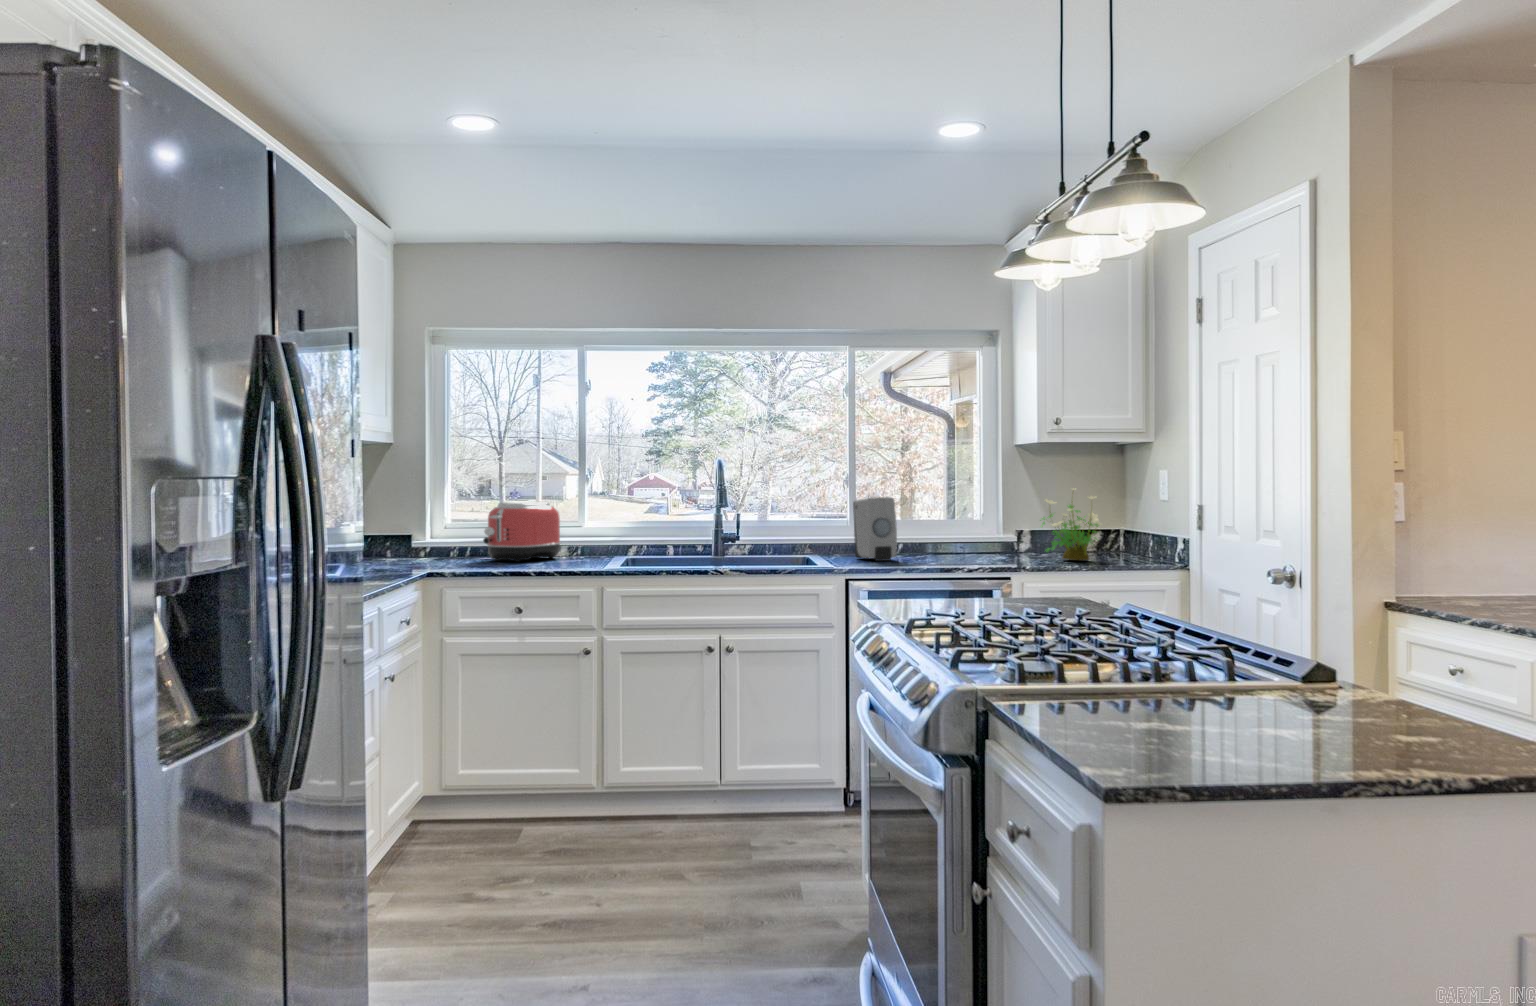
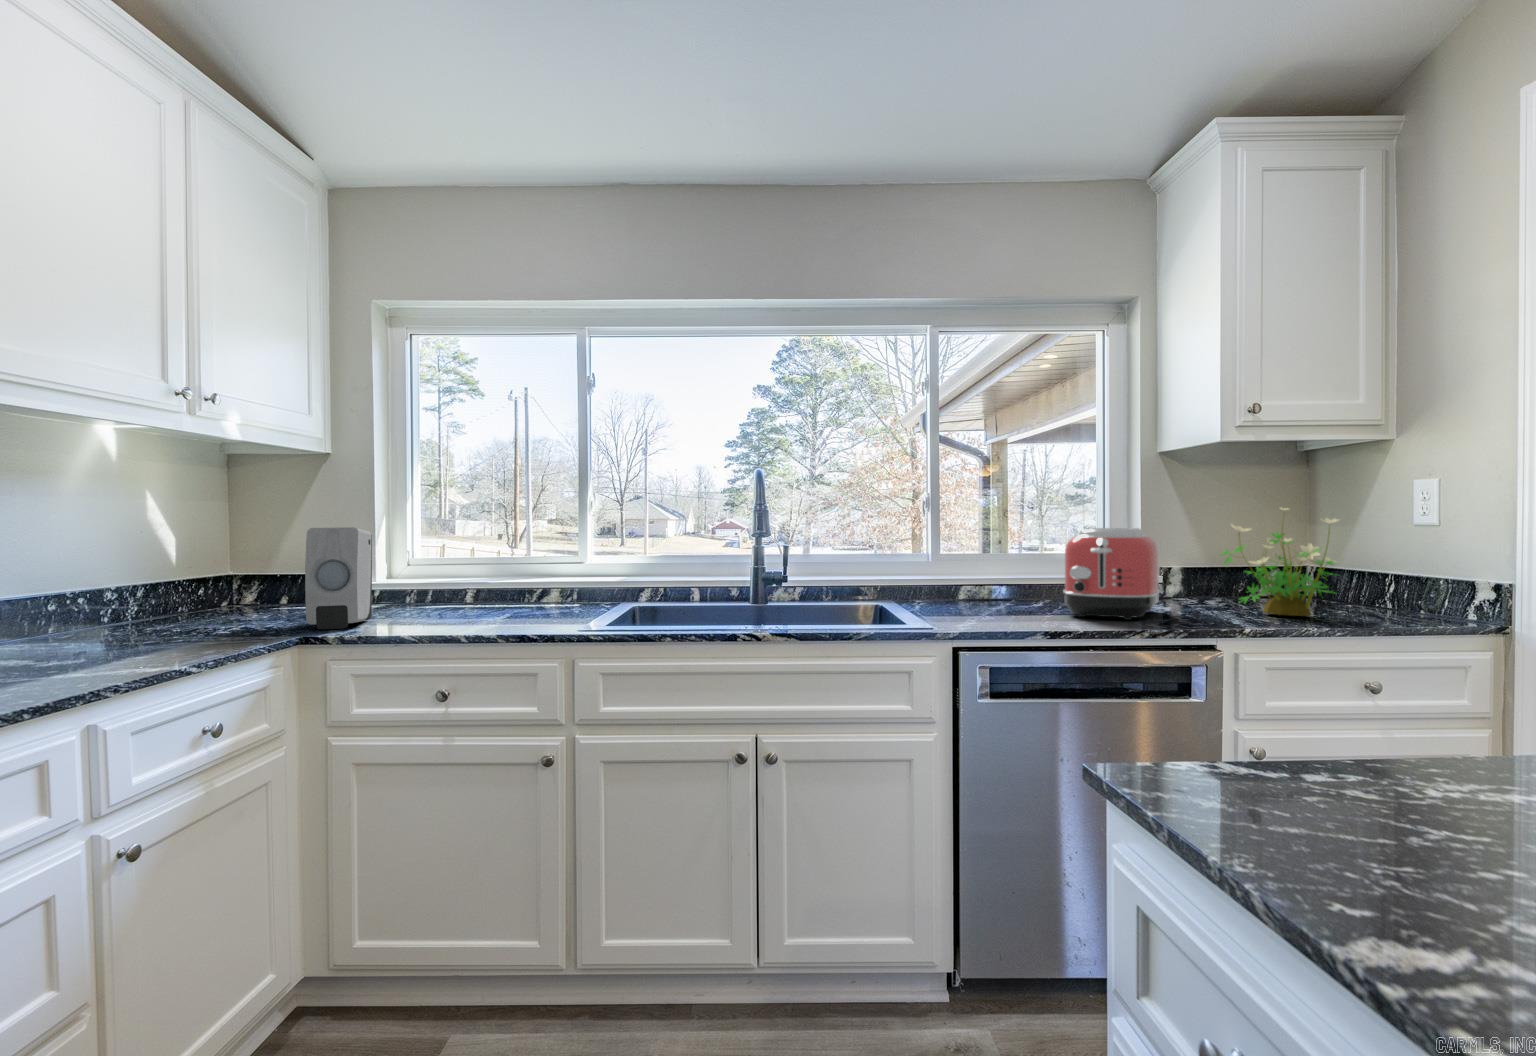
soap dispenser: present [853,497,897,561] -> present [305,527,372,629]
toaster: present [483,502,561,562] -> present [1063,528,1160,620]

